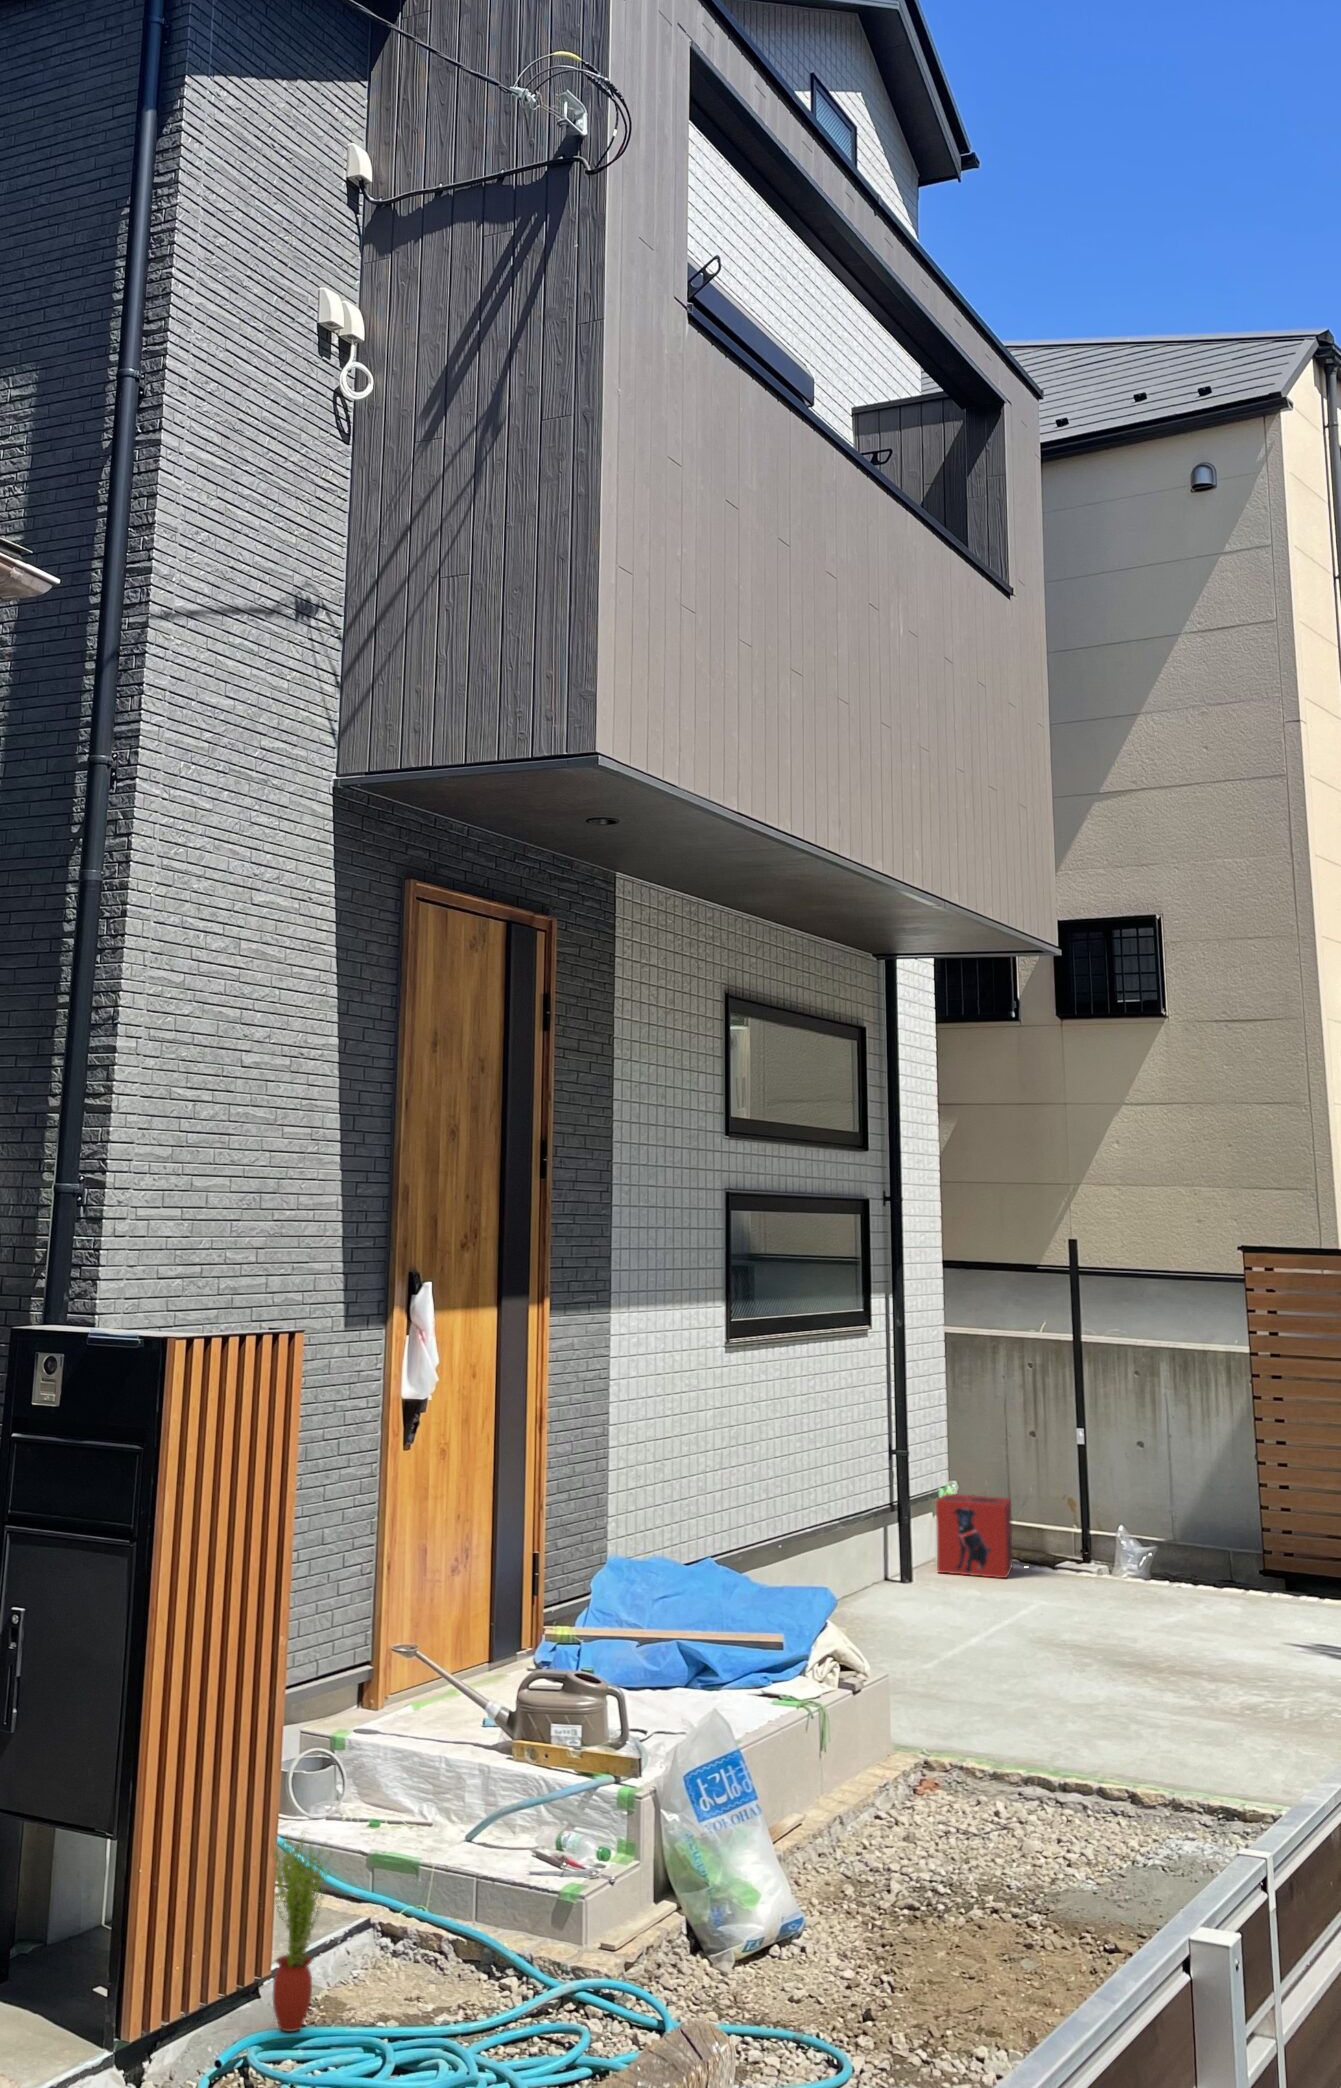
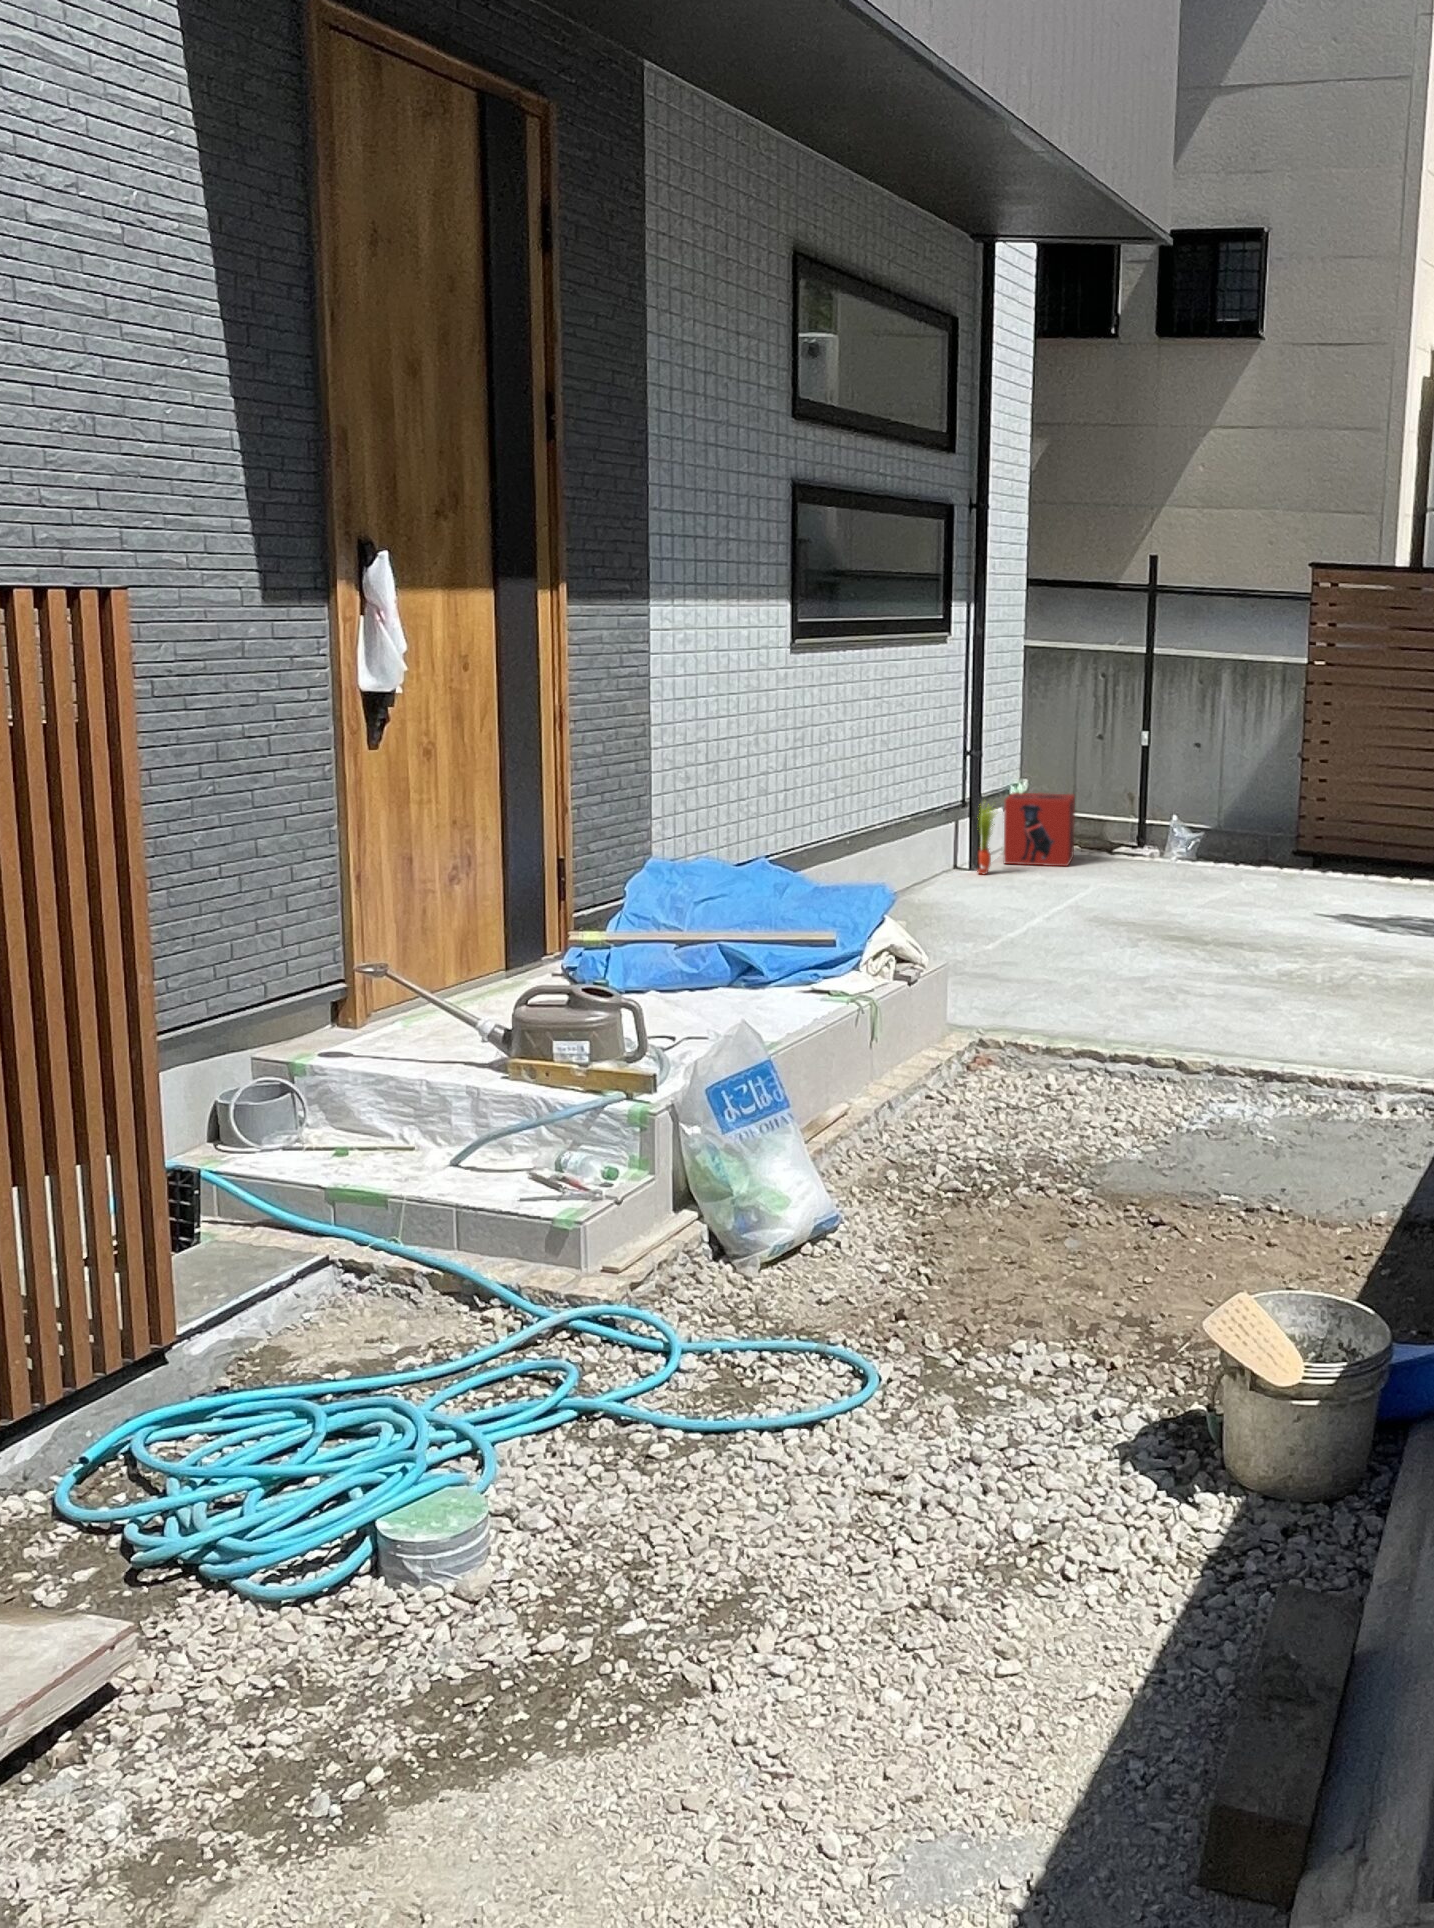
potted plant: present [273,1836,332,2032] -> present [977,804,995,874]

